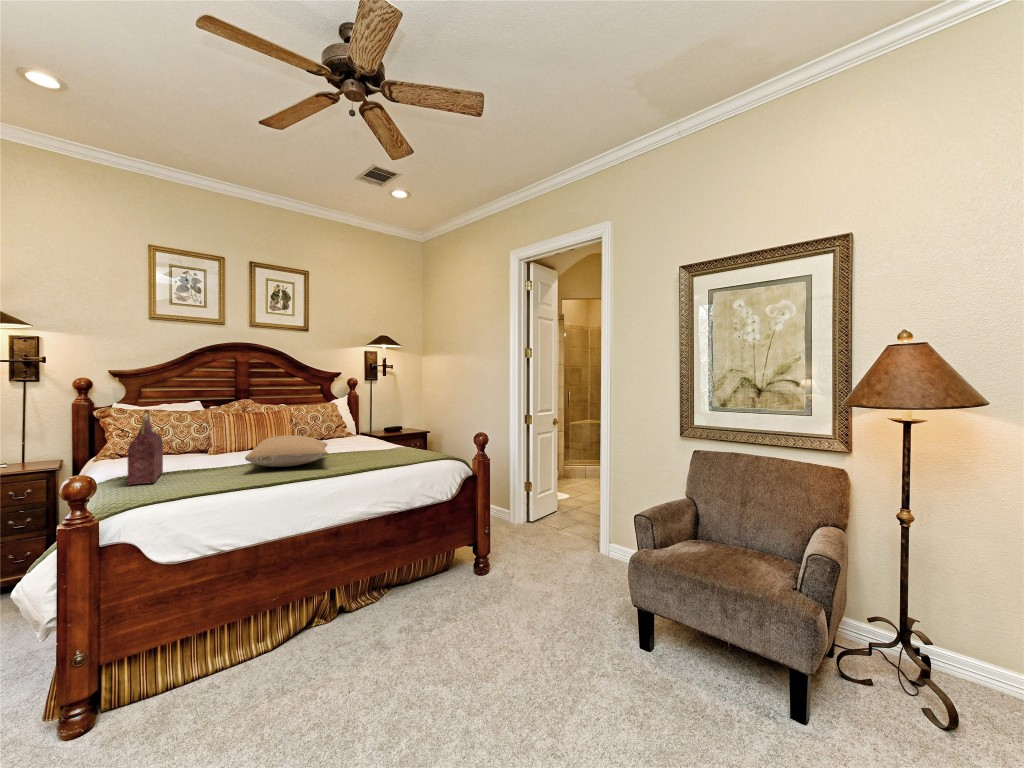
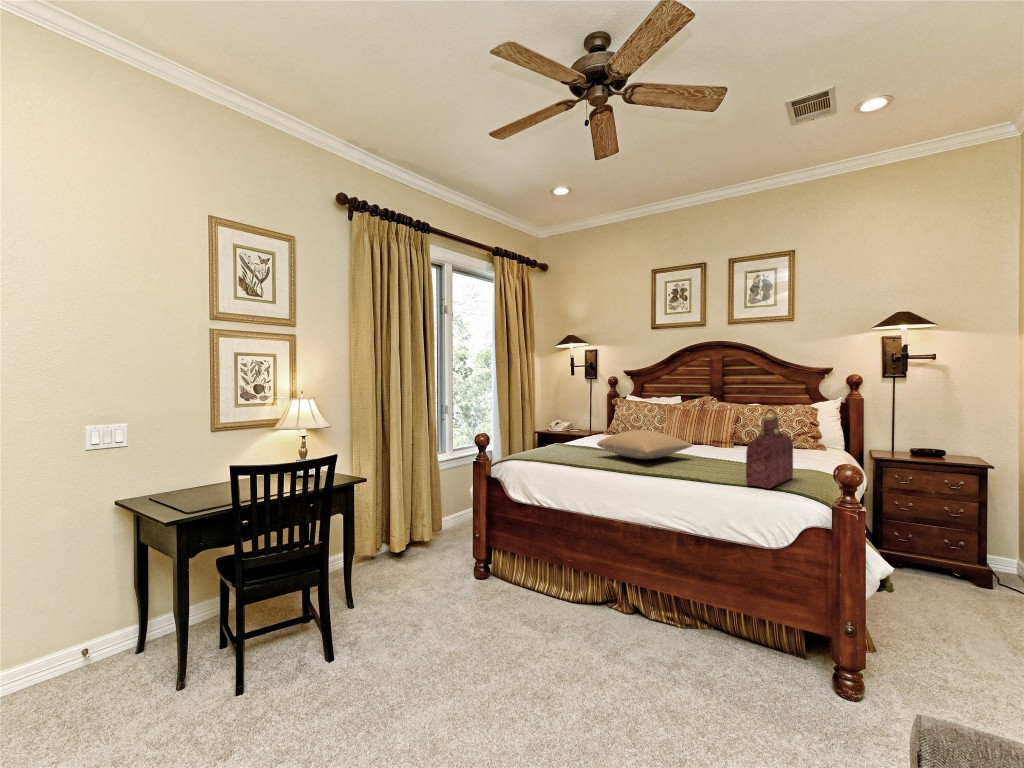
handbag: present [128,410,163,485] -> present [746,409,793,489]

